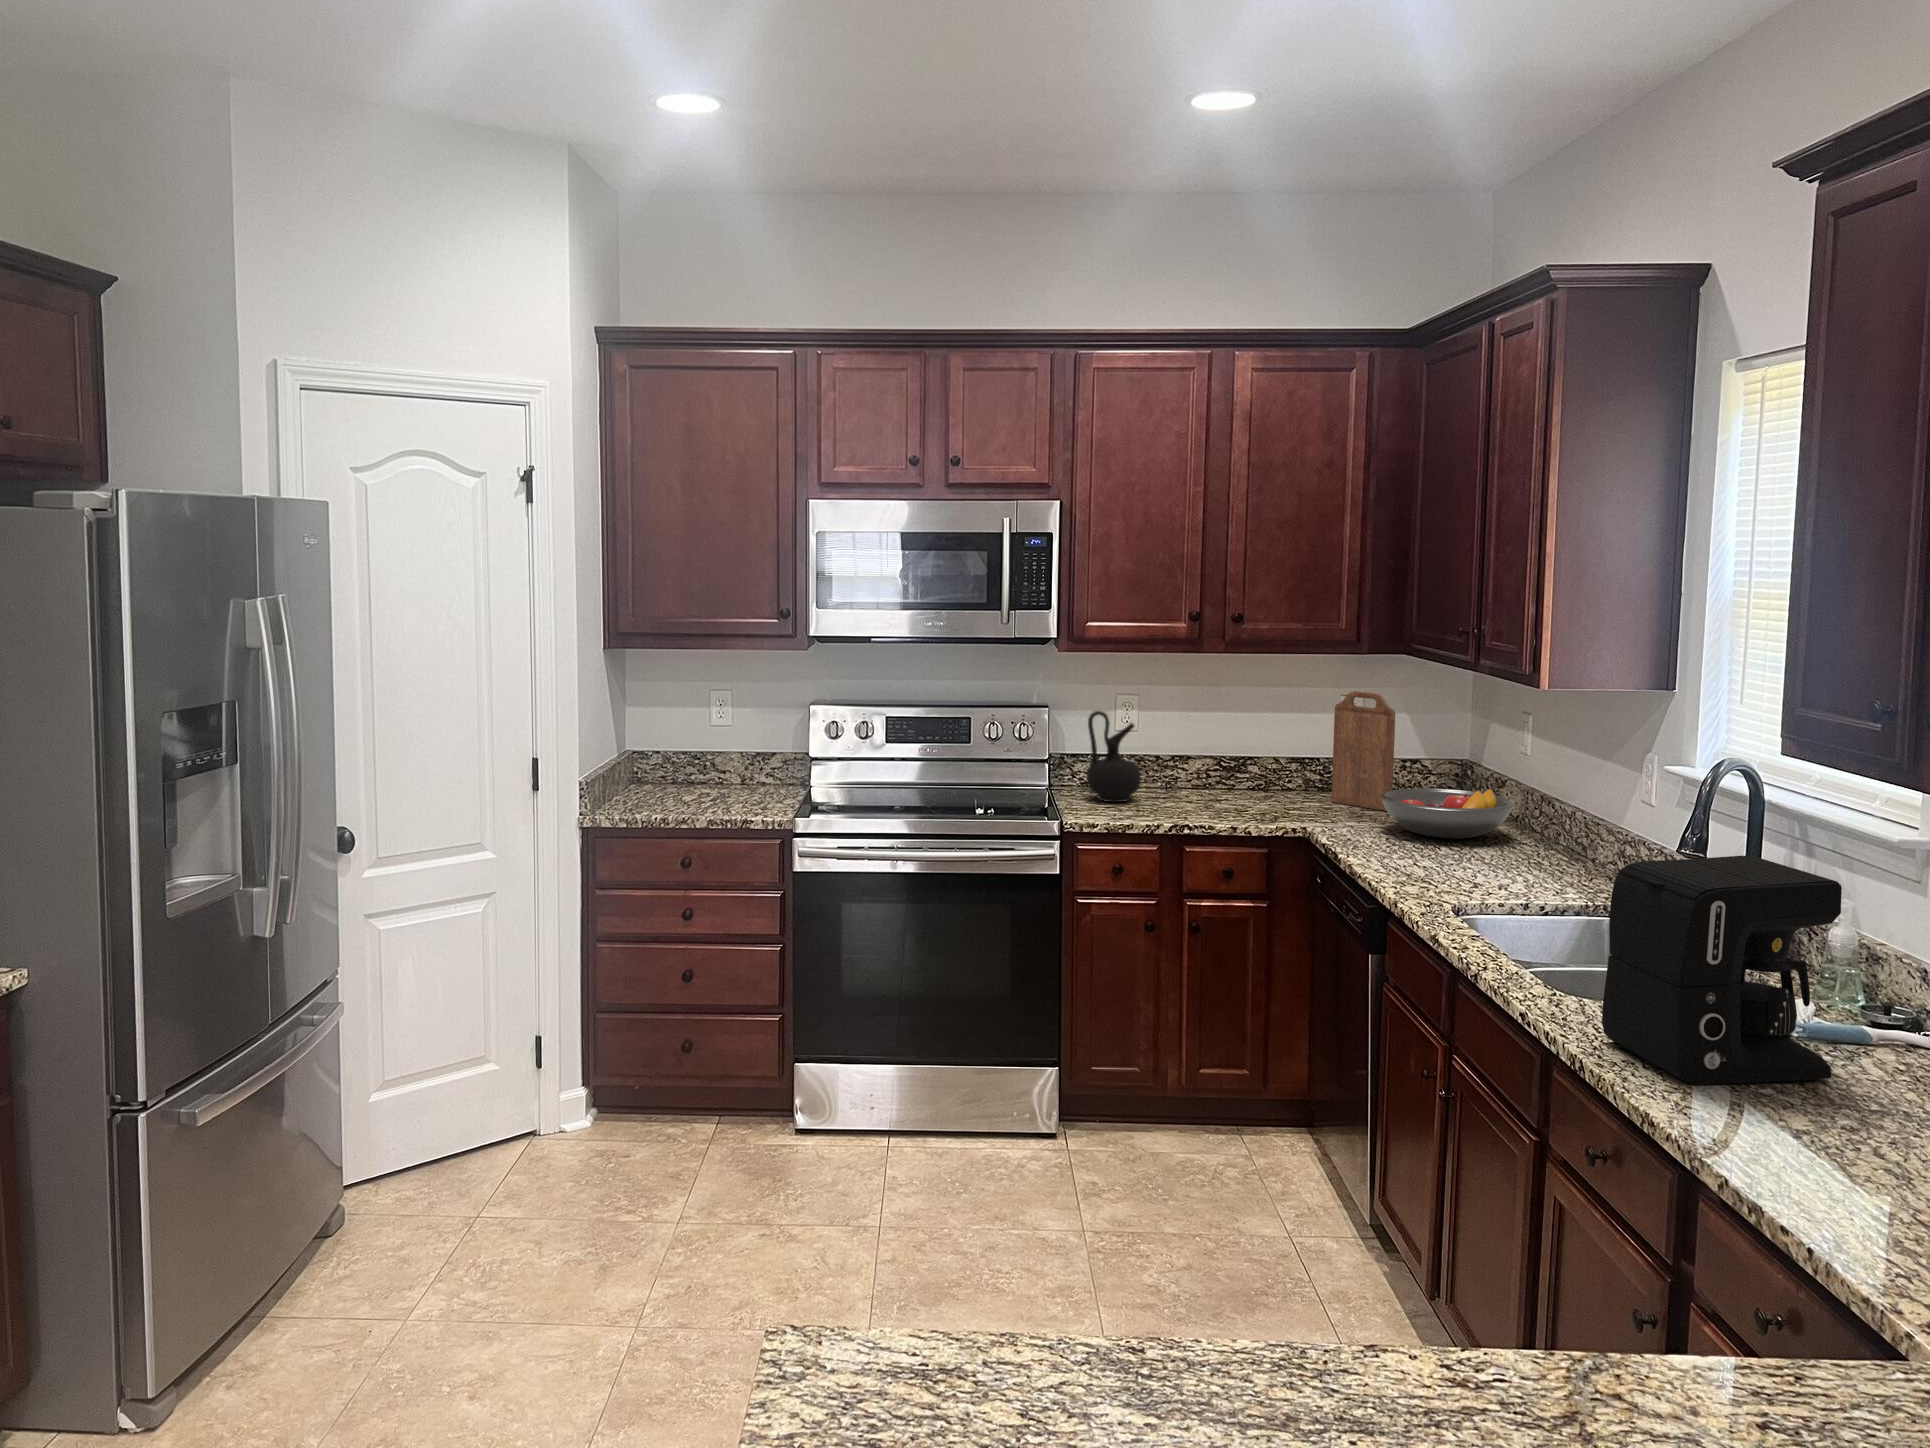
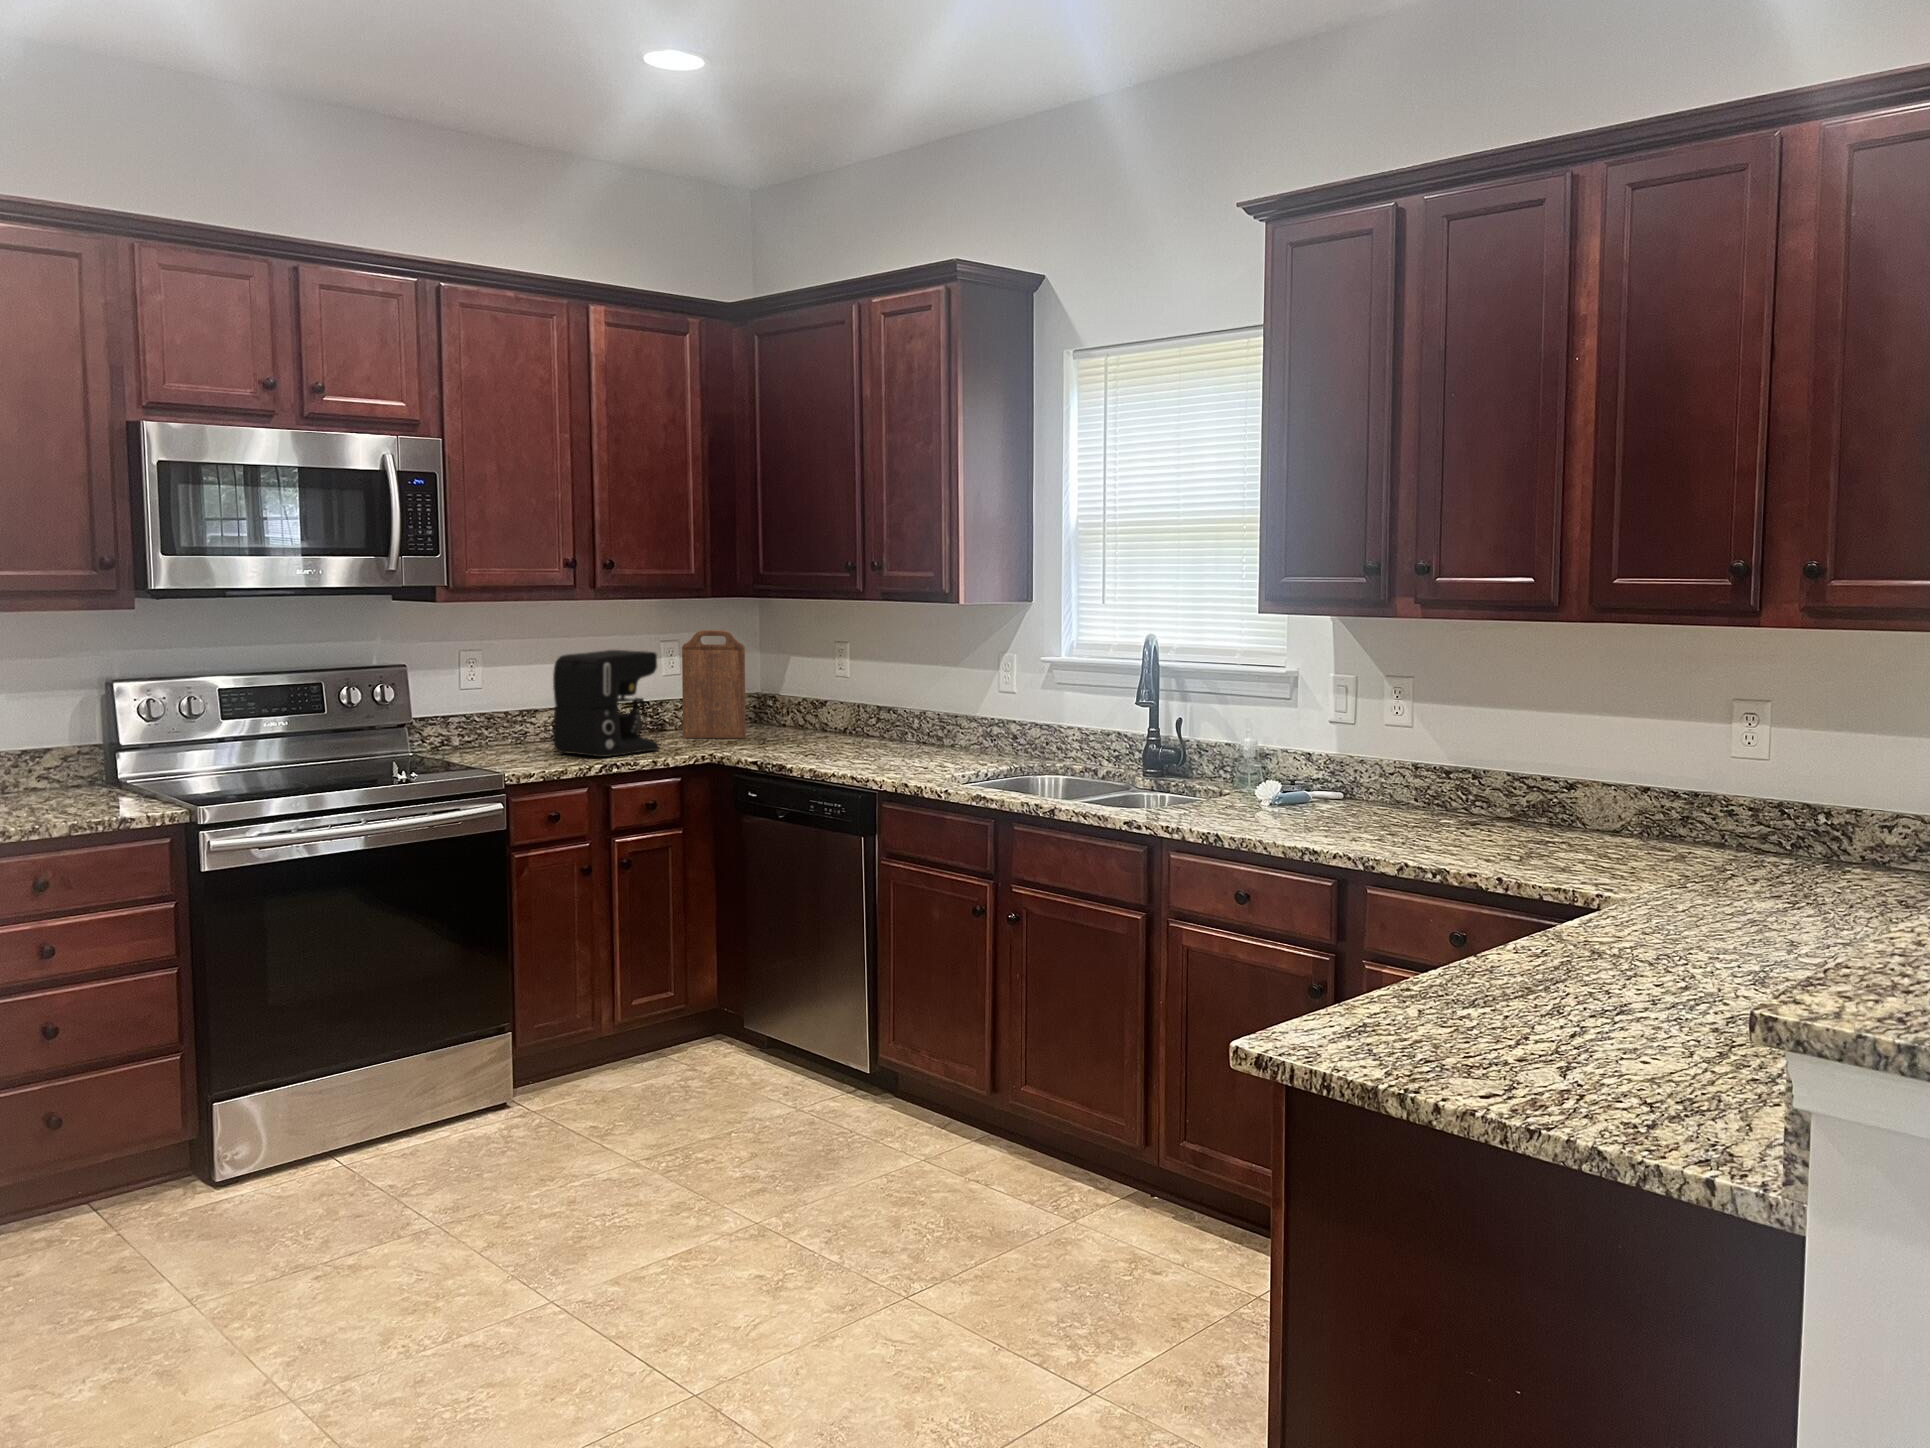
ceramic jug: present [1086,711,1141,802] -> none [462,662,523,758]
fruit bowl: present [1380,788,1515,838] -> none [766,703,876,748]
coffee maker: present [1602,856,1842,1085] -> present [553,650,659,757]

